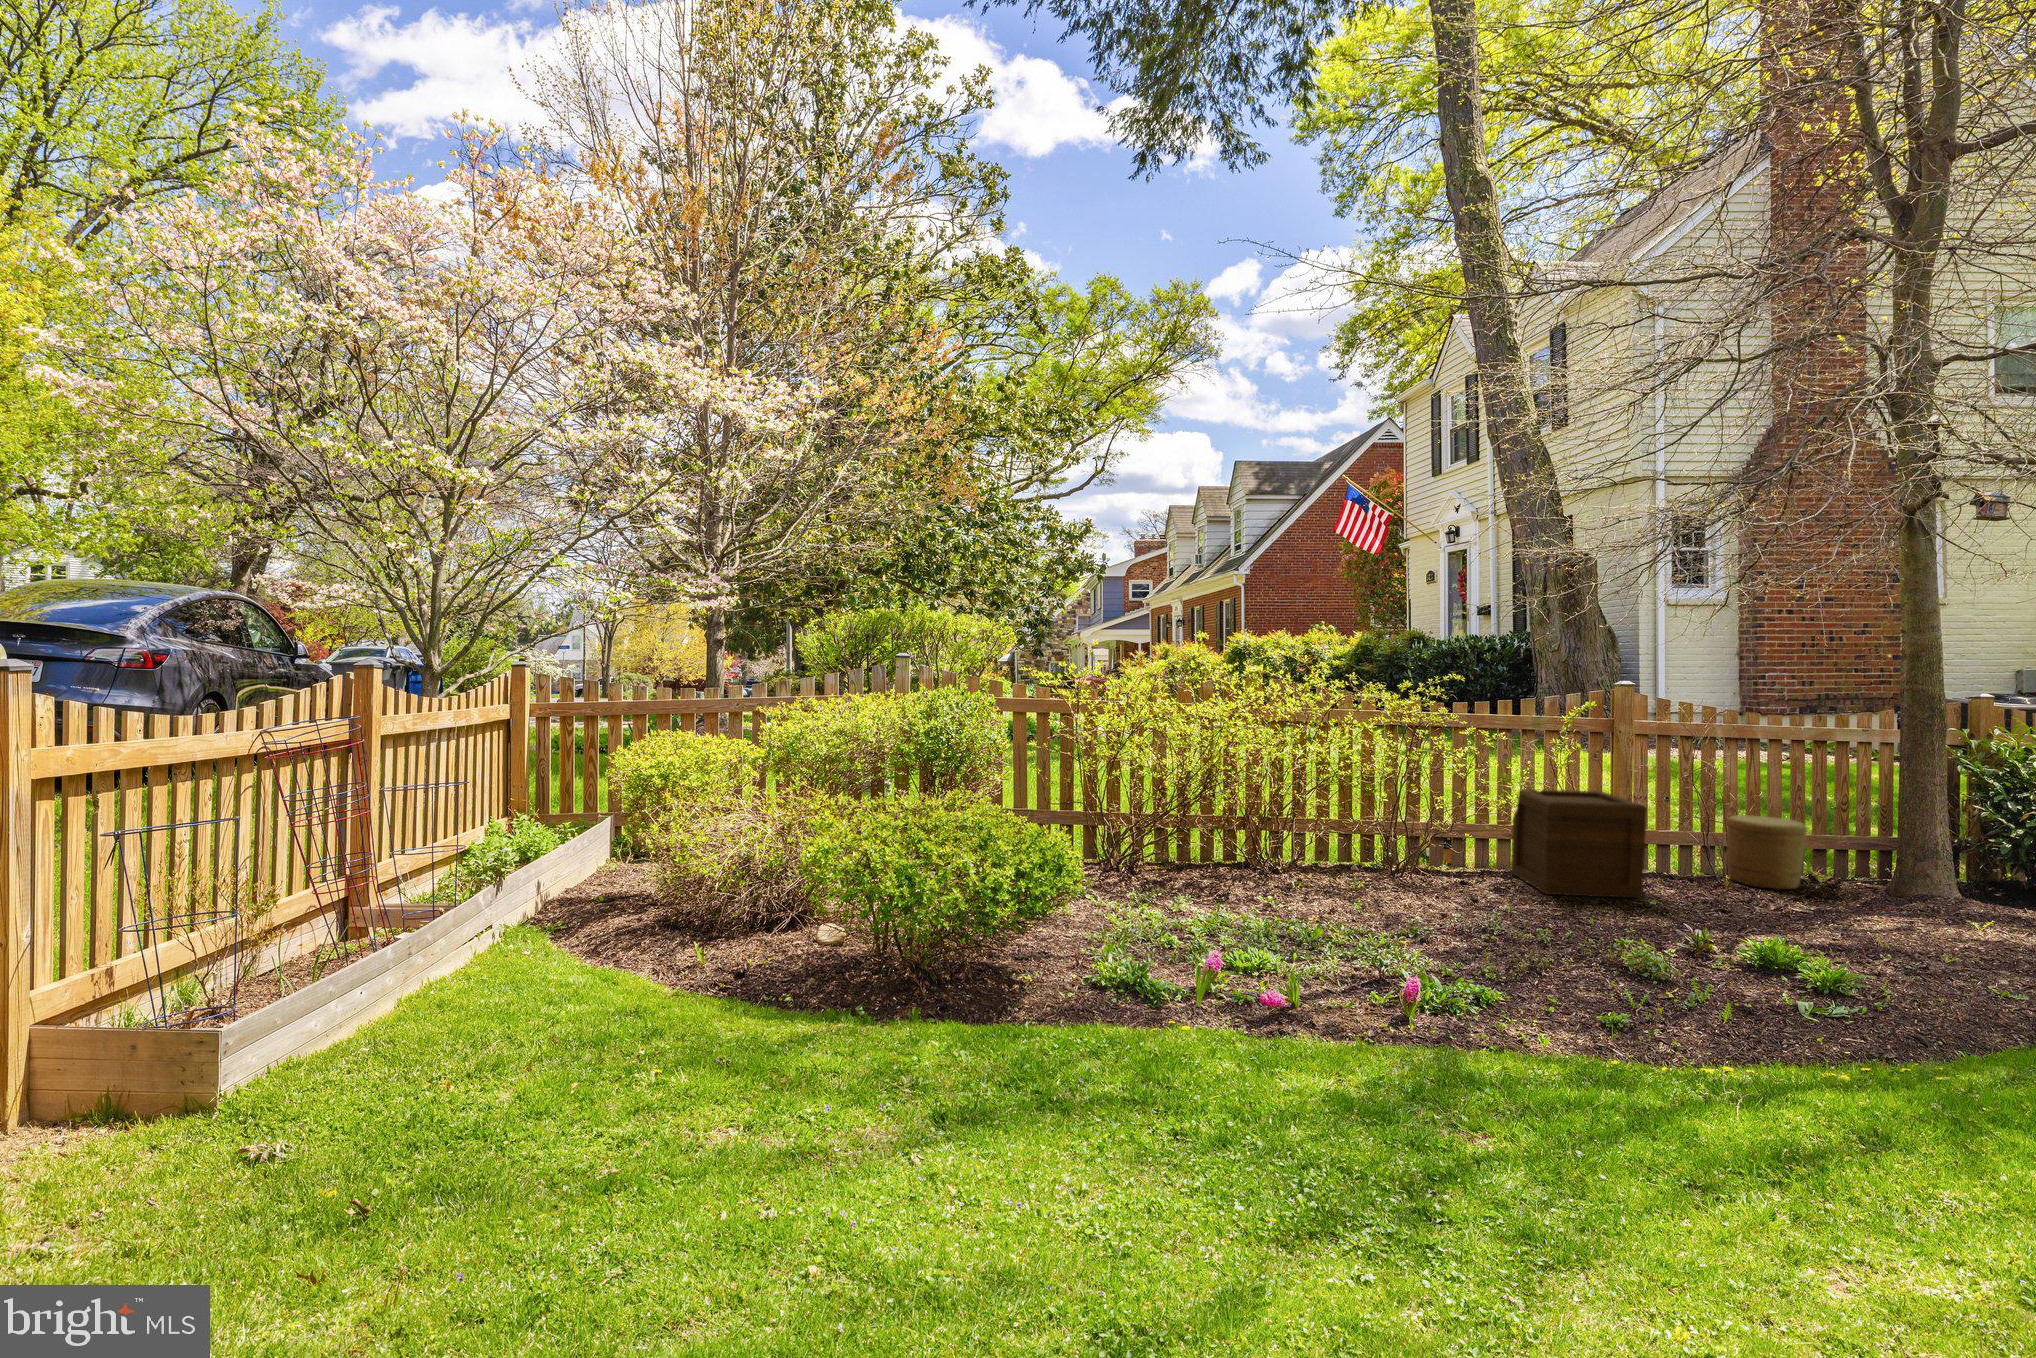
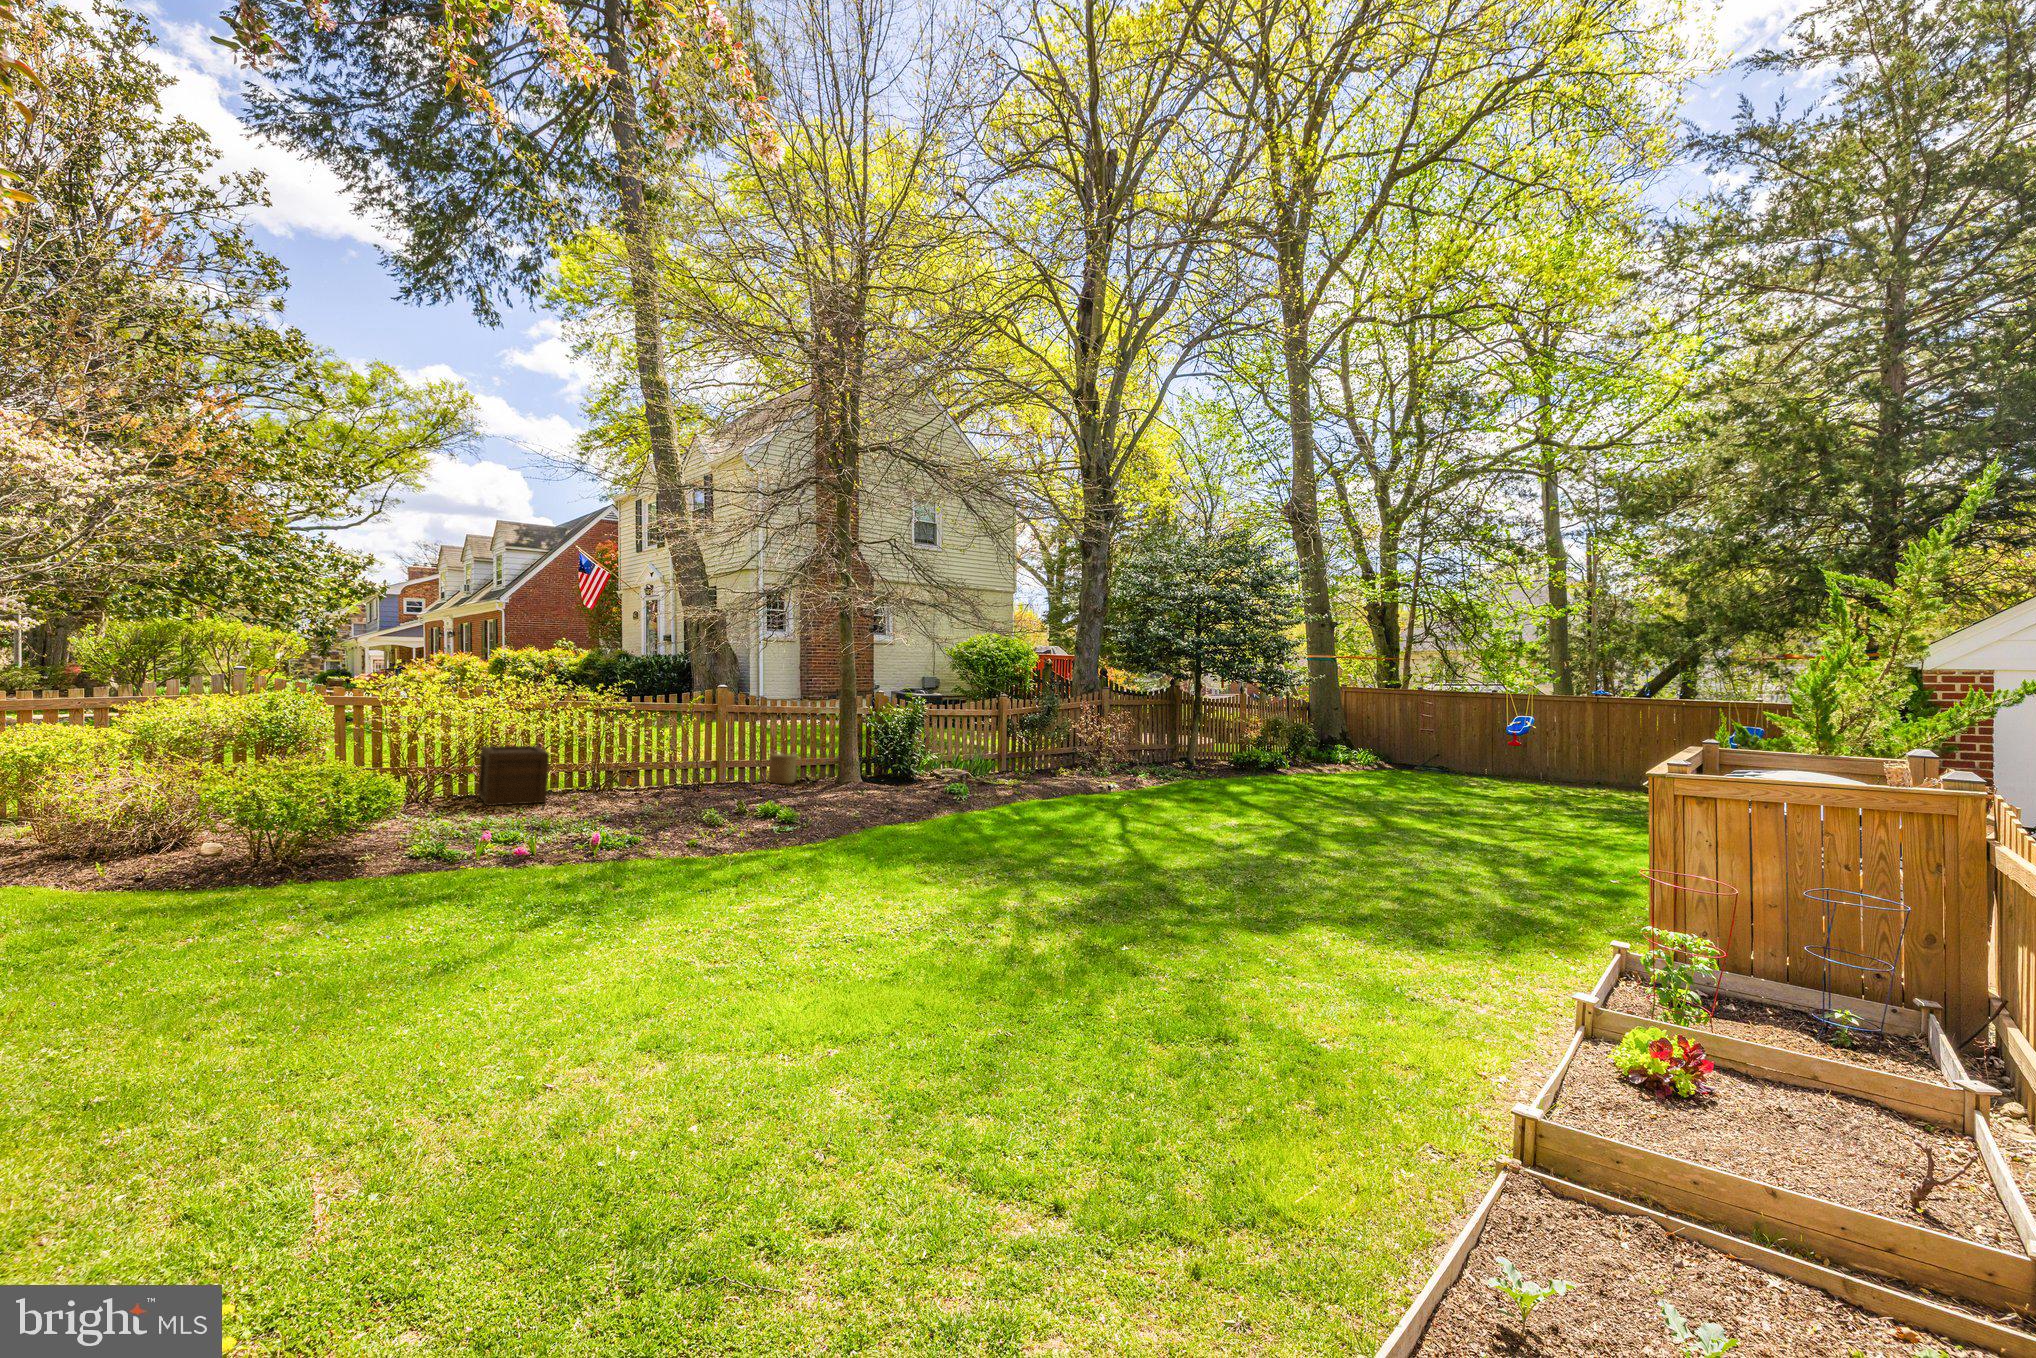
wooden crate: present [1511,789,1647,898] -> present [478,746,549,806]

